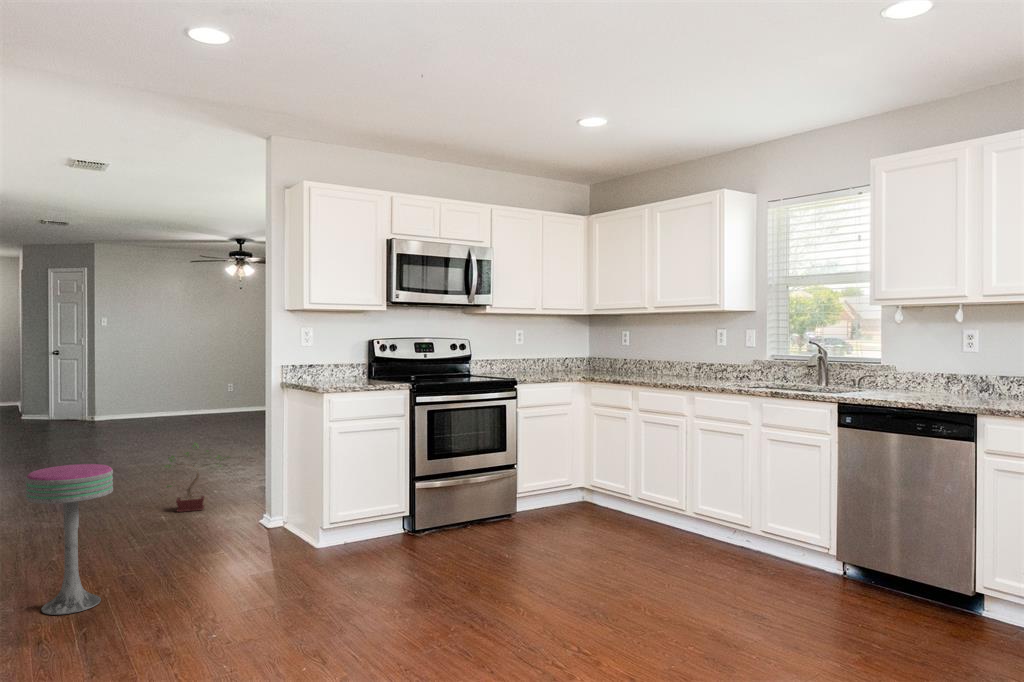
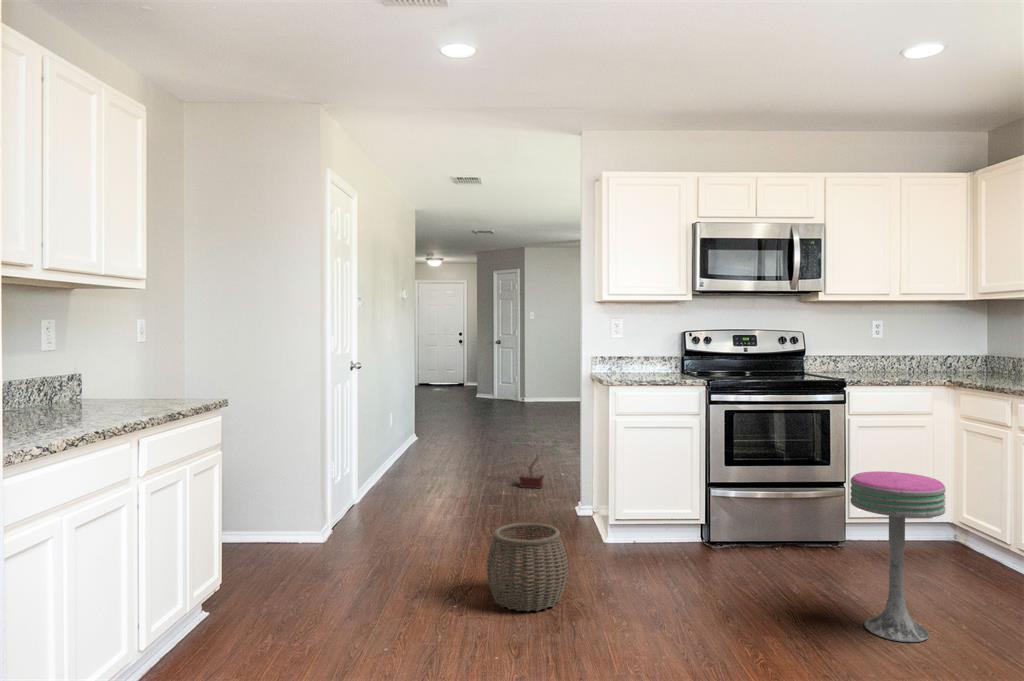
bar stool: present [25,464,113,615] -> present [850,471,946,642]
woven basket: none [244,537,333,632] -> present [486,523,568,612]

